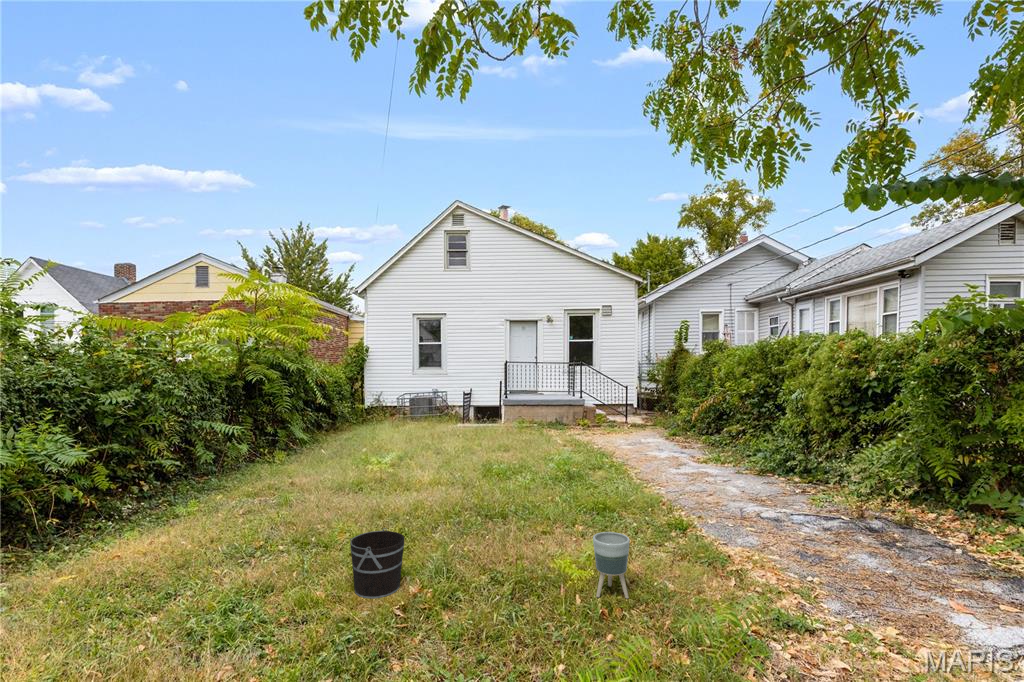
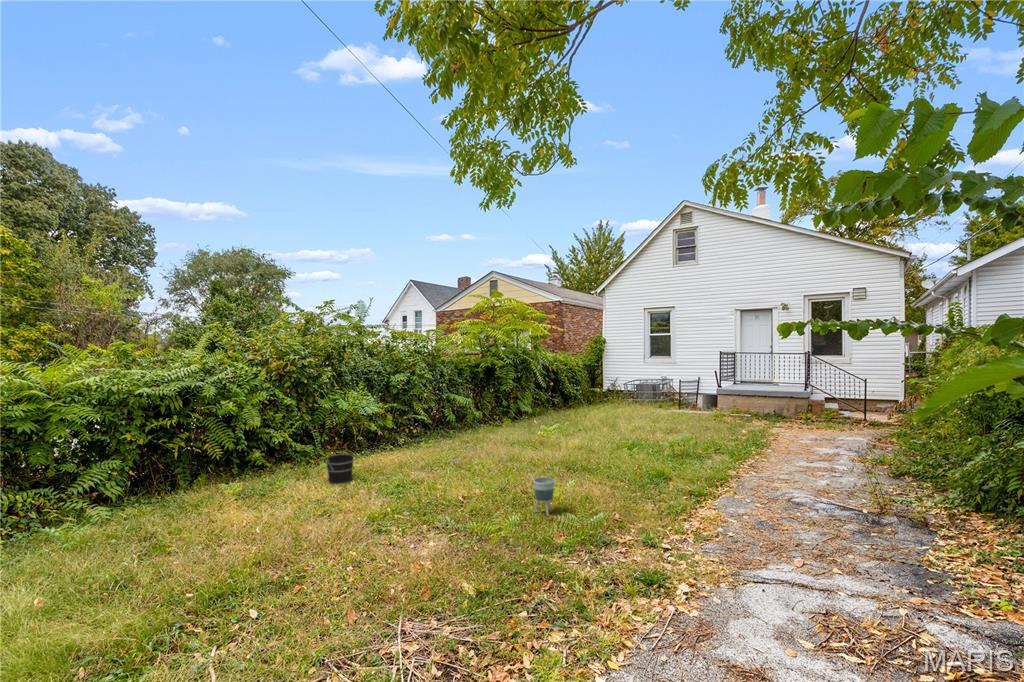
bucket: present [350,528,405,599] -> present [327,454,353,484]

